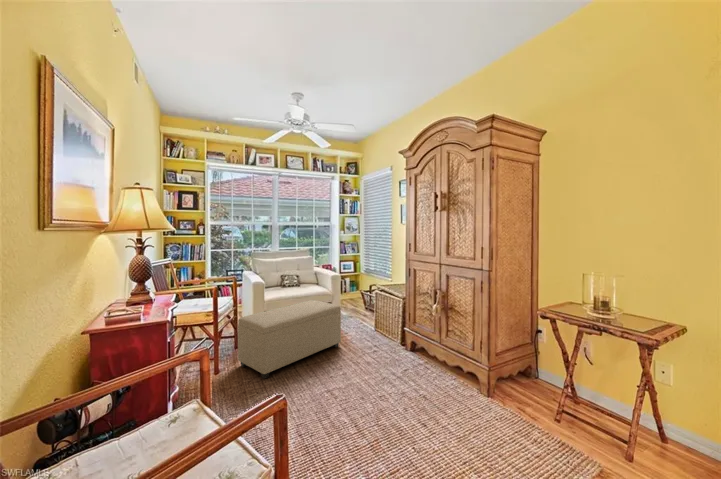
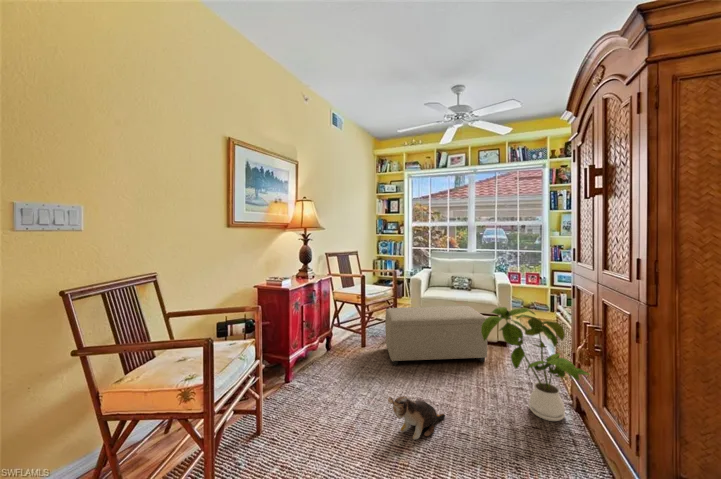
house plant: none [367,287,445,370] -> present [481,307,590,421]
plush toy: none [331,391,362,431] -> present [388,396,445,440]

